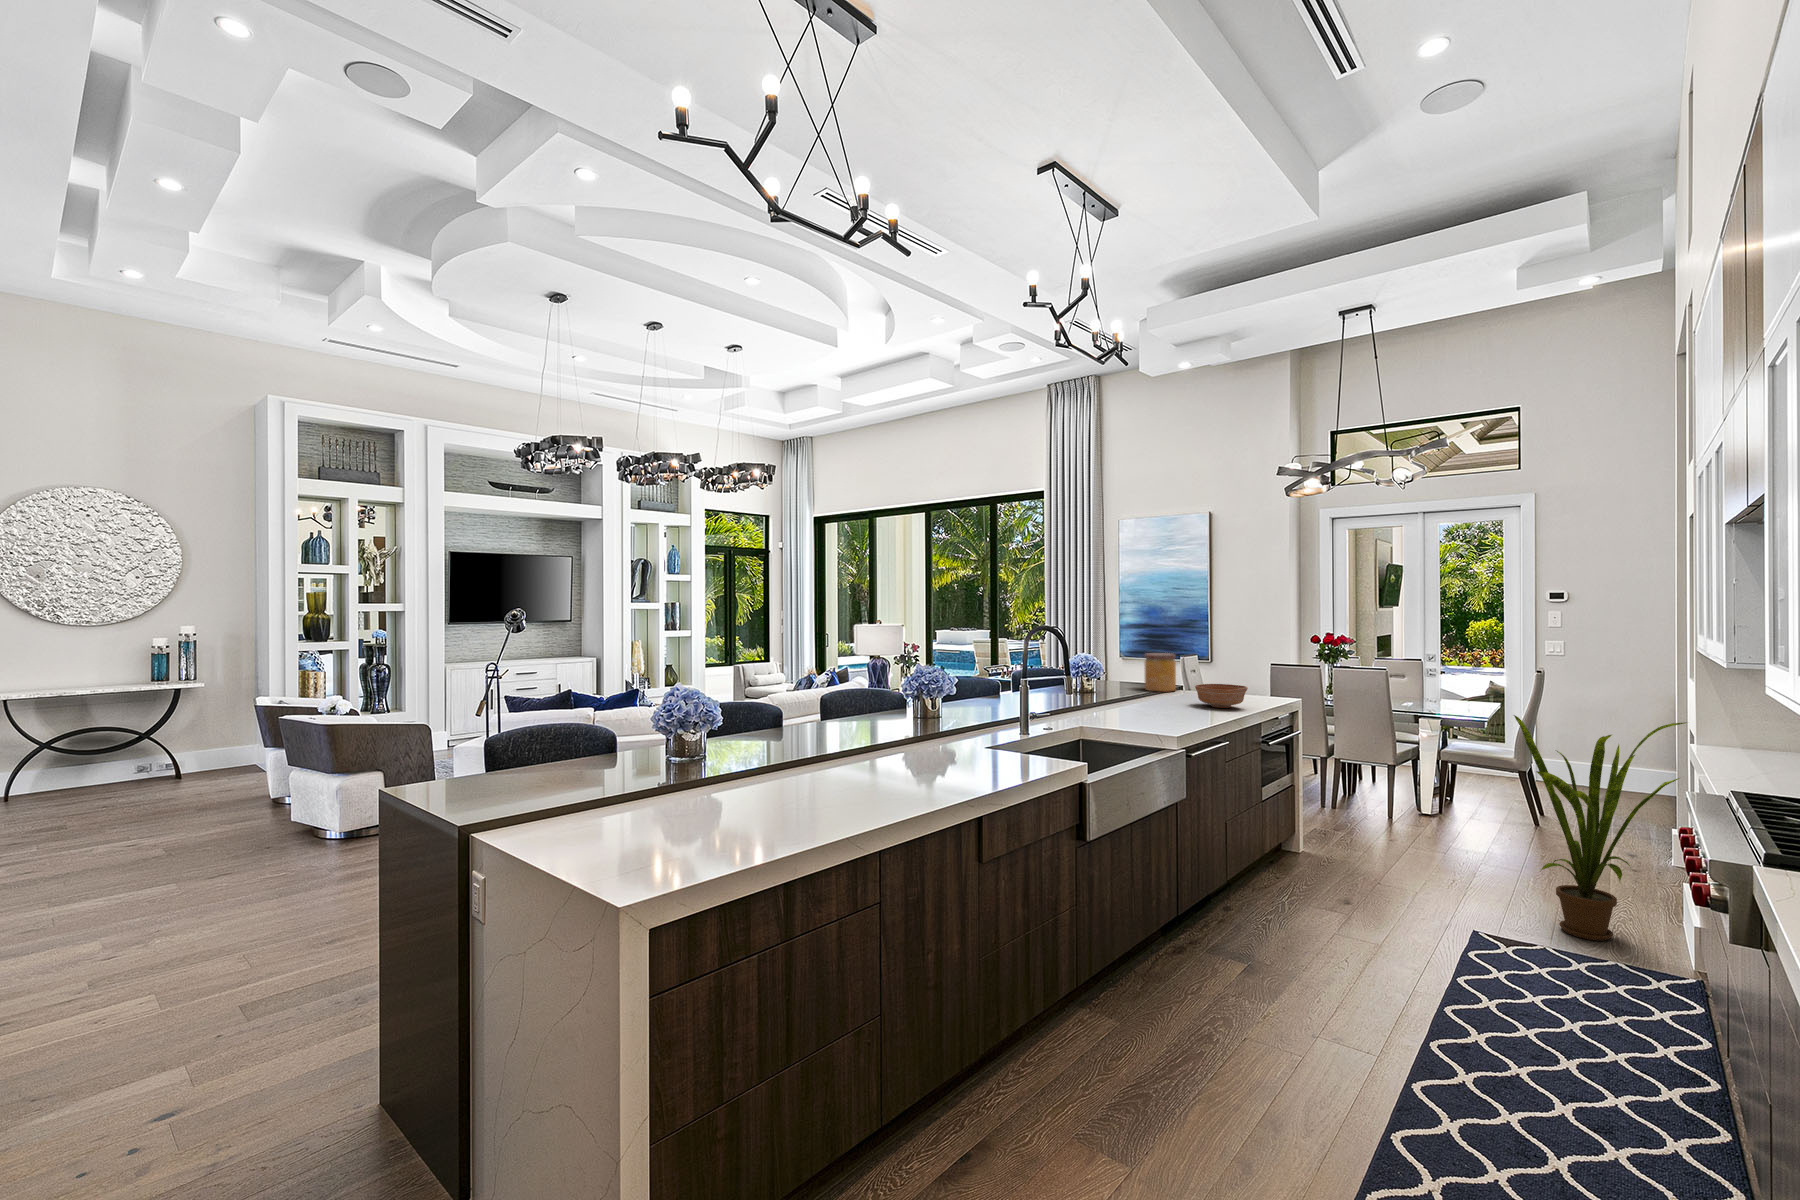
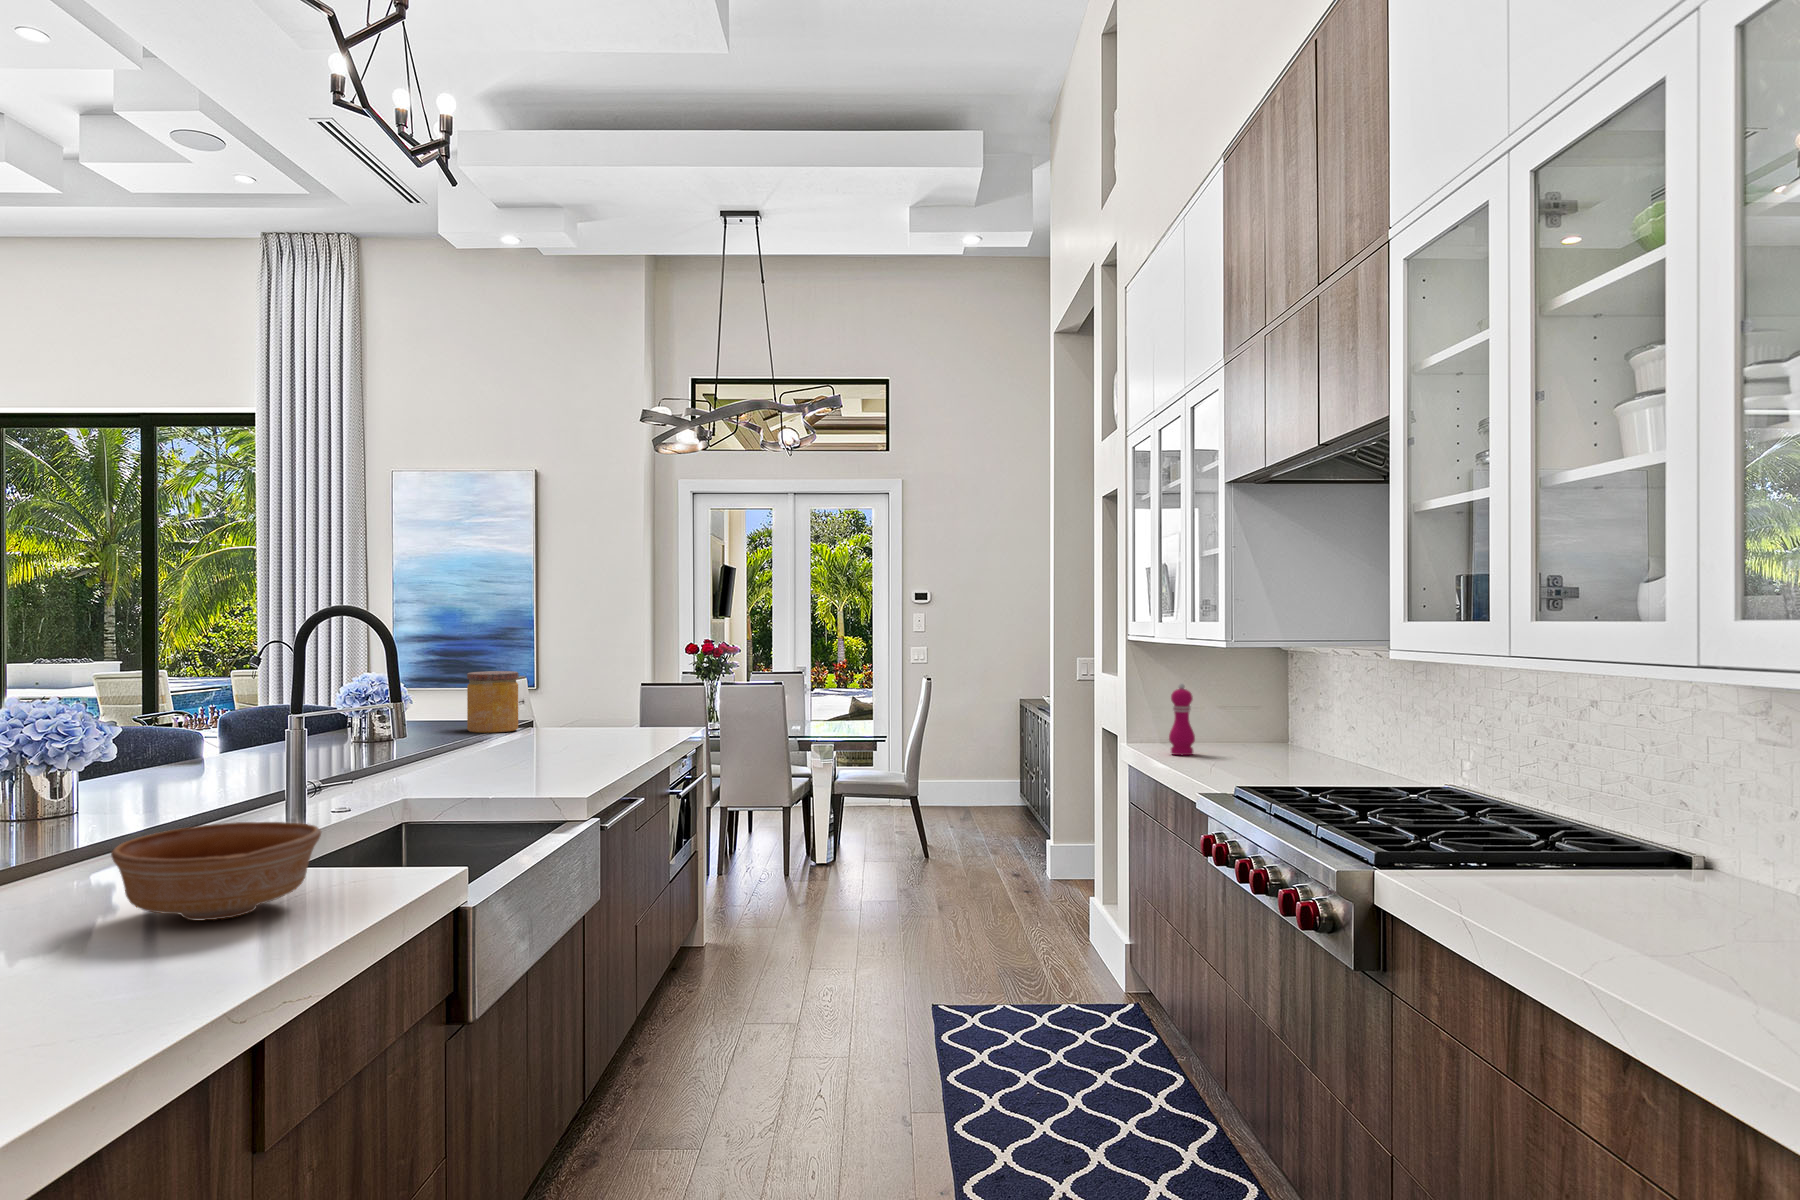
bowl: present [1195,684,1248,708] -> present [111,822,321,921]
pepper mill: none [1728,695,1762,761] -> present [1169,683,1195,755]
house plant: present [1514,715,1686,941] -> none [957,720,1112,987]

